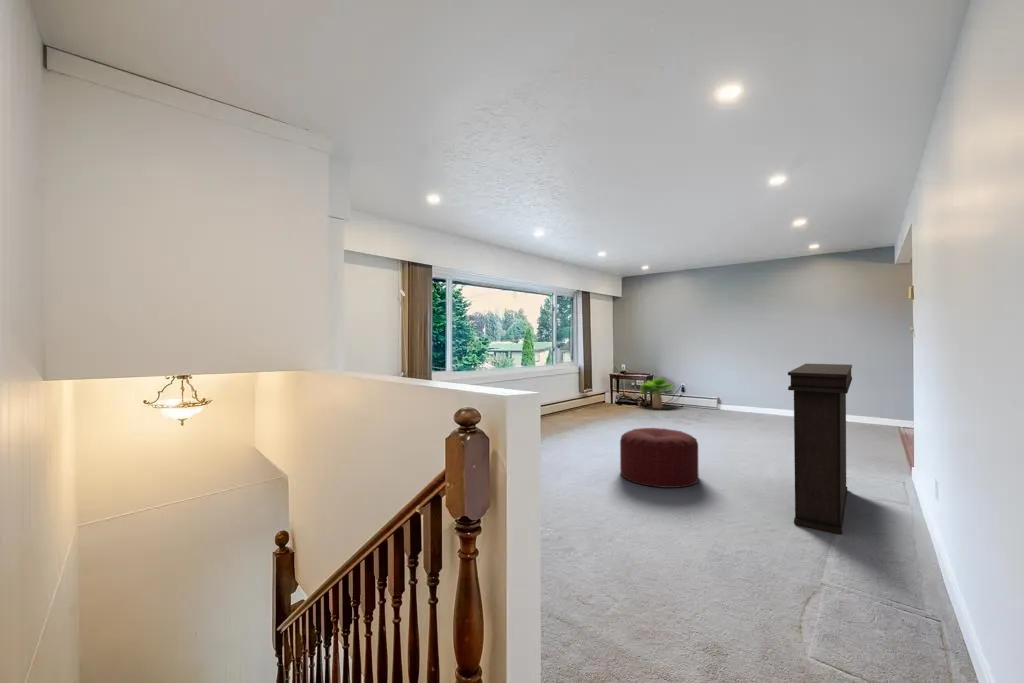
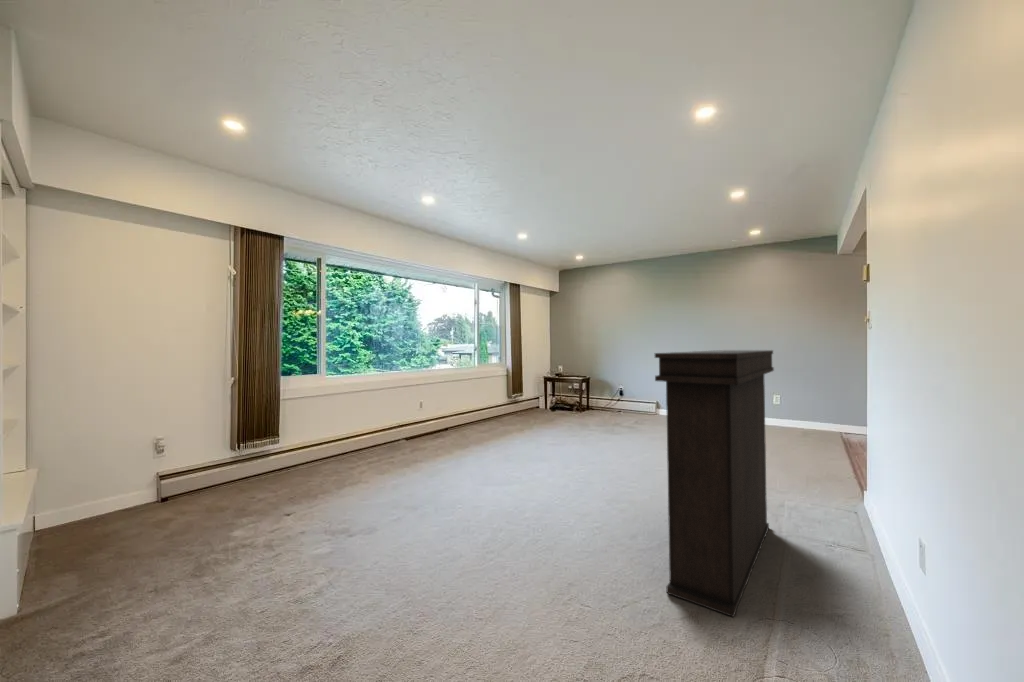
potted plant: present [641,378,674,408] -> none [571,378,613,414]
ottoman: present [620,428,699,488] -> none [476,438,576,523]

